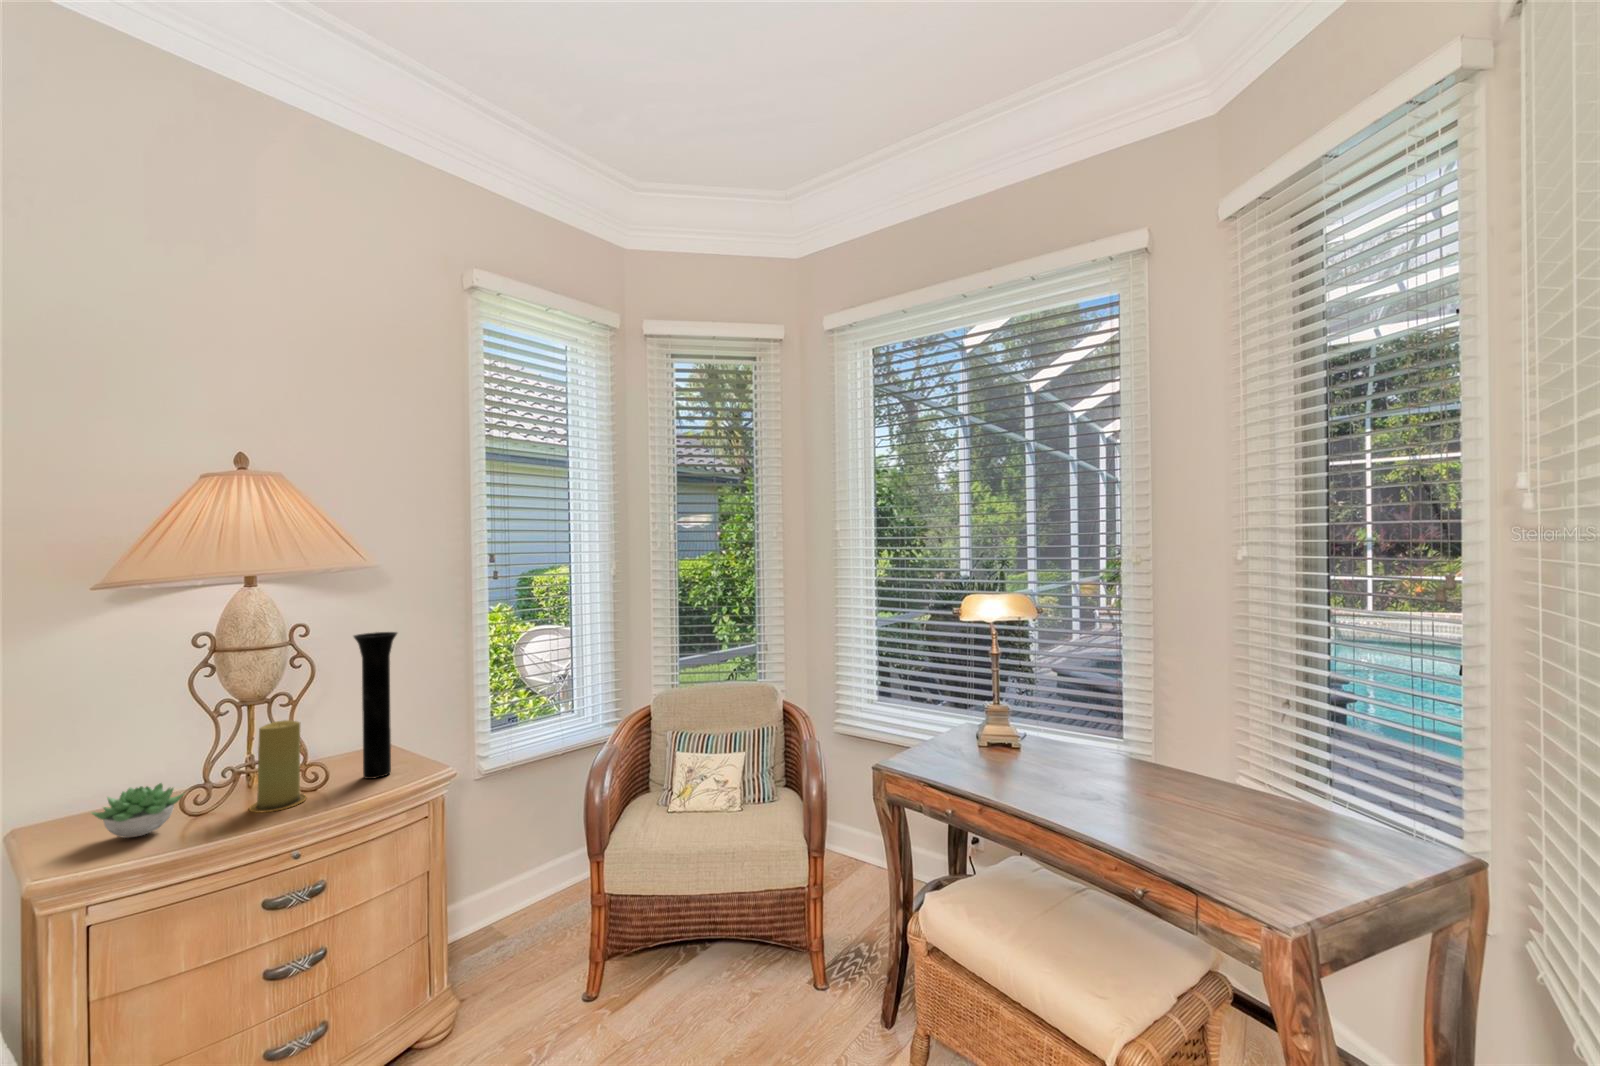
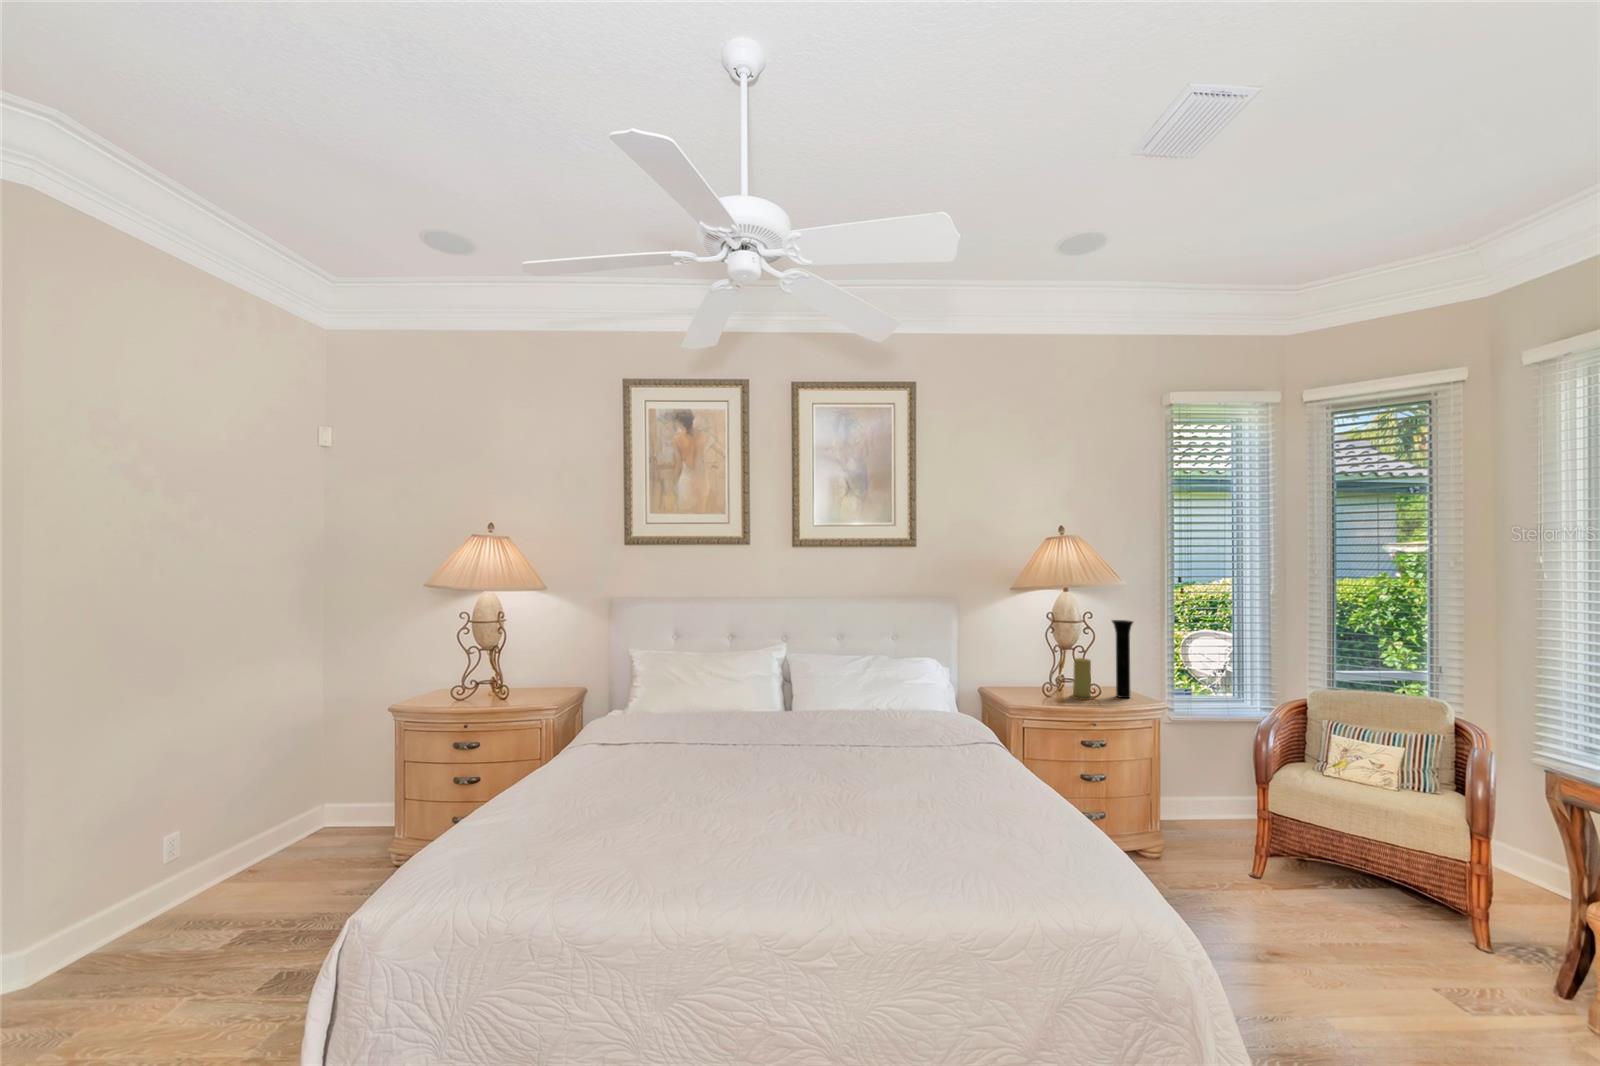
succulent plant: present [92,783,184,838] -> none [1018,675,1048,695]

